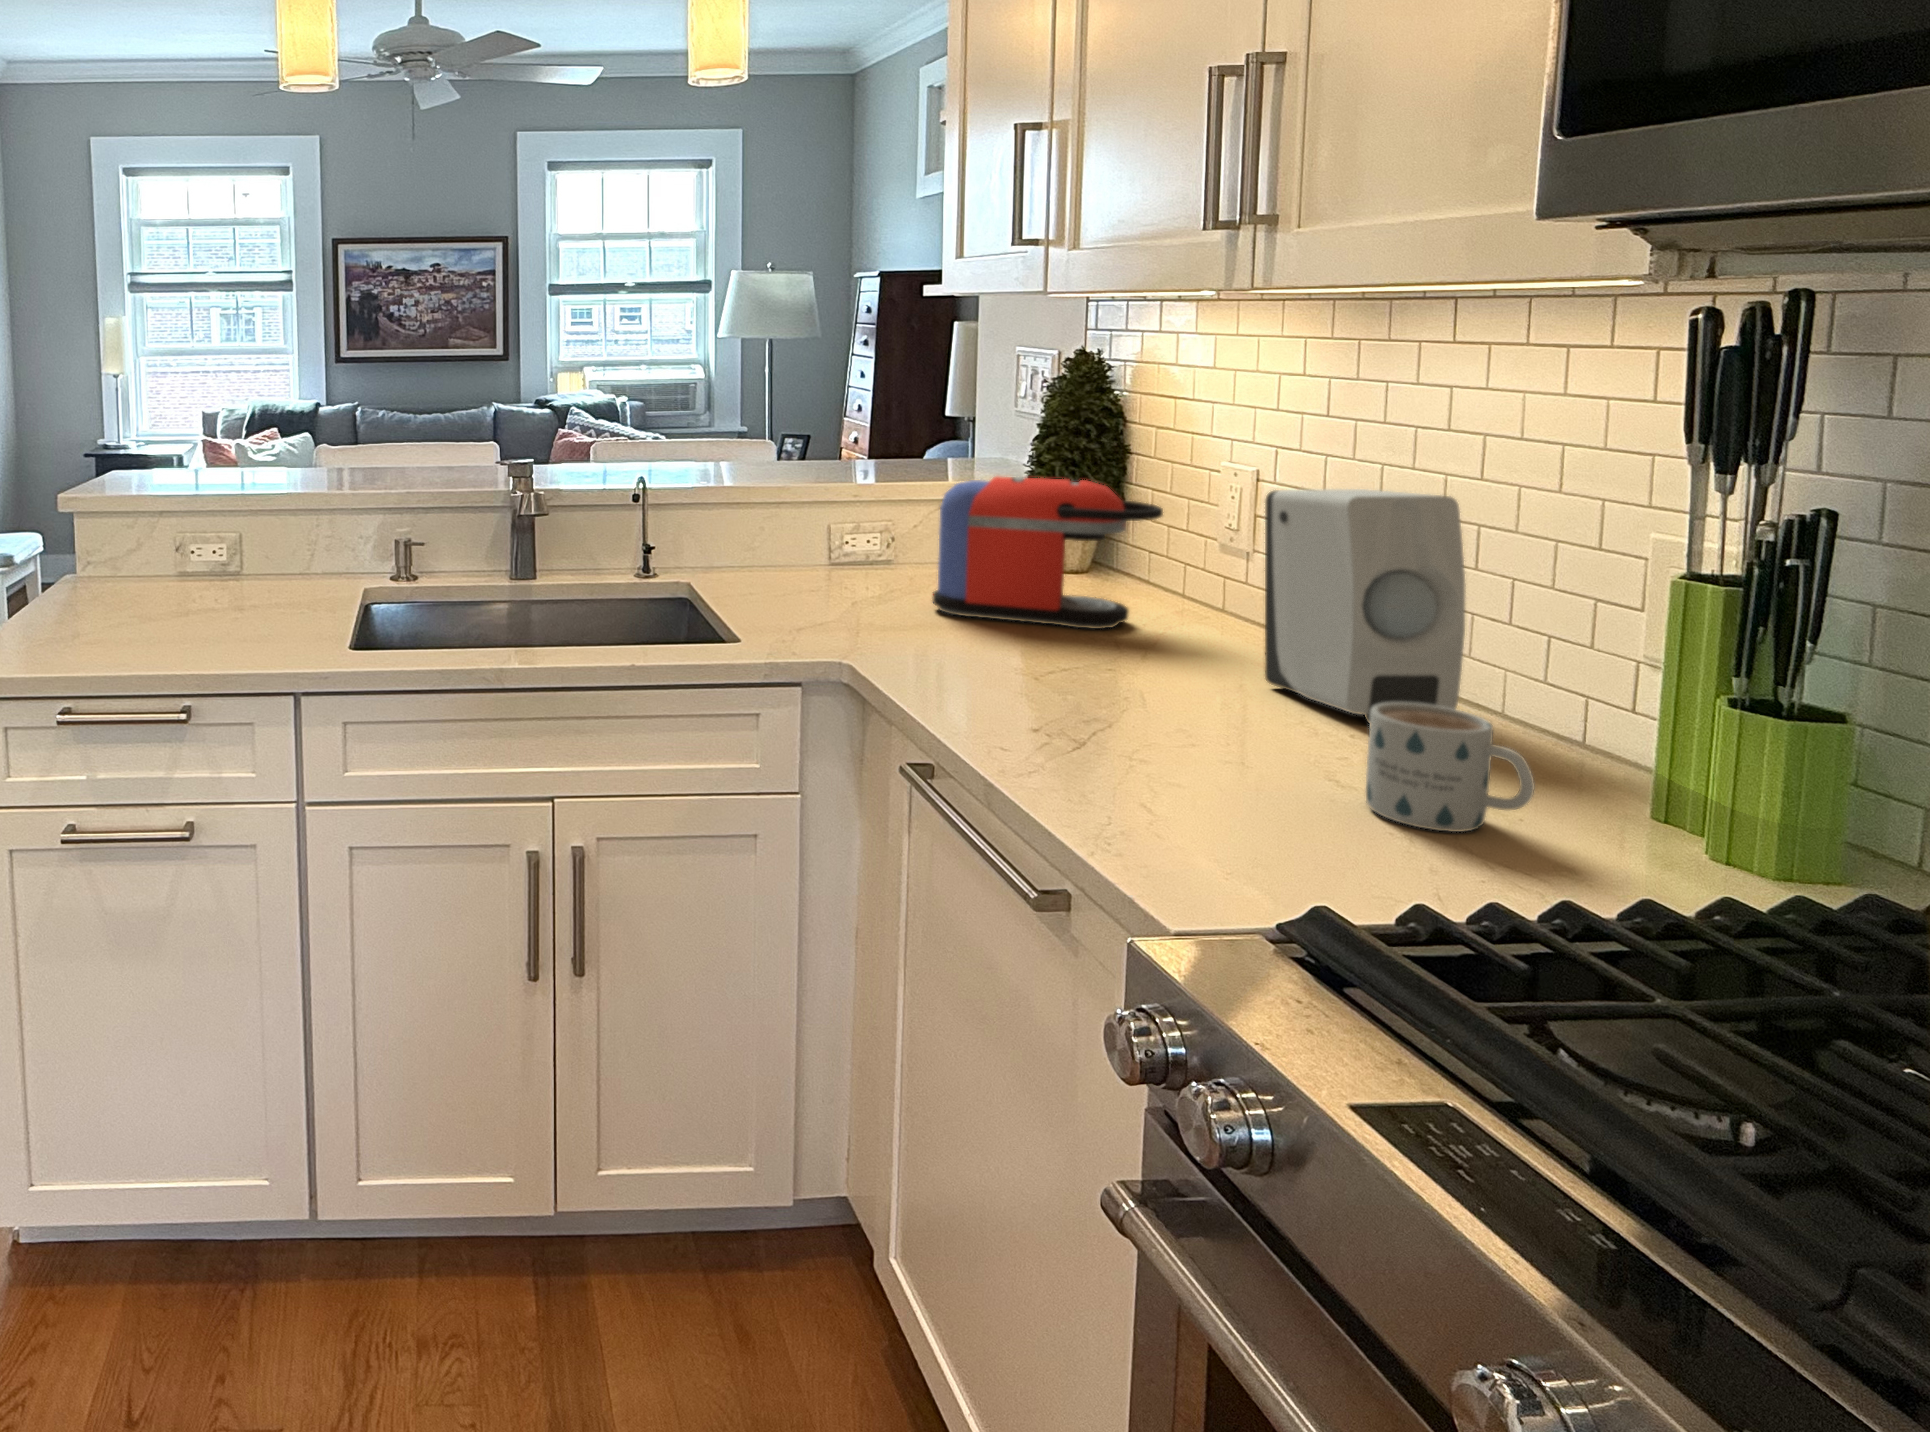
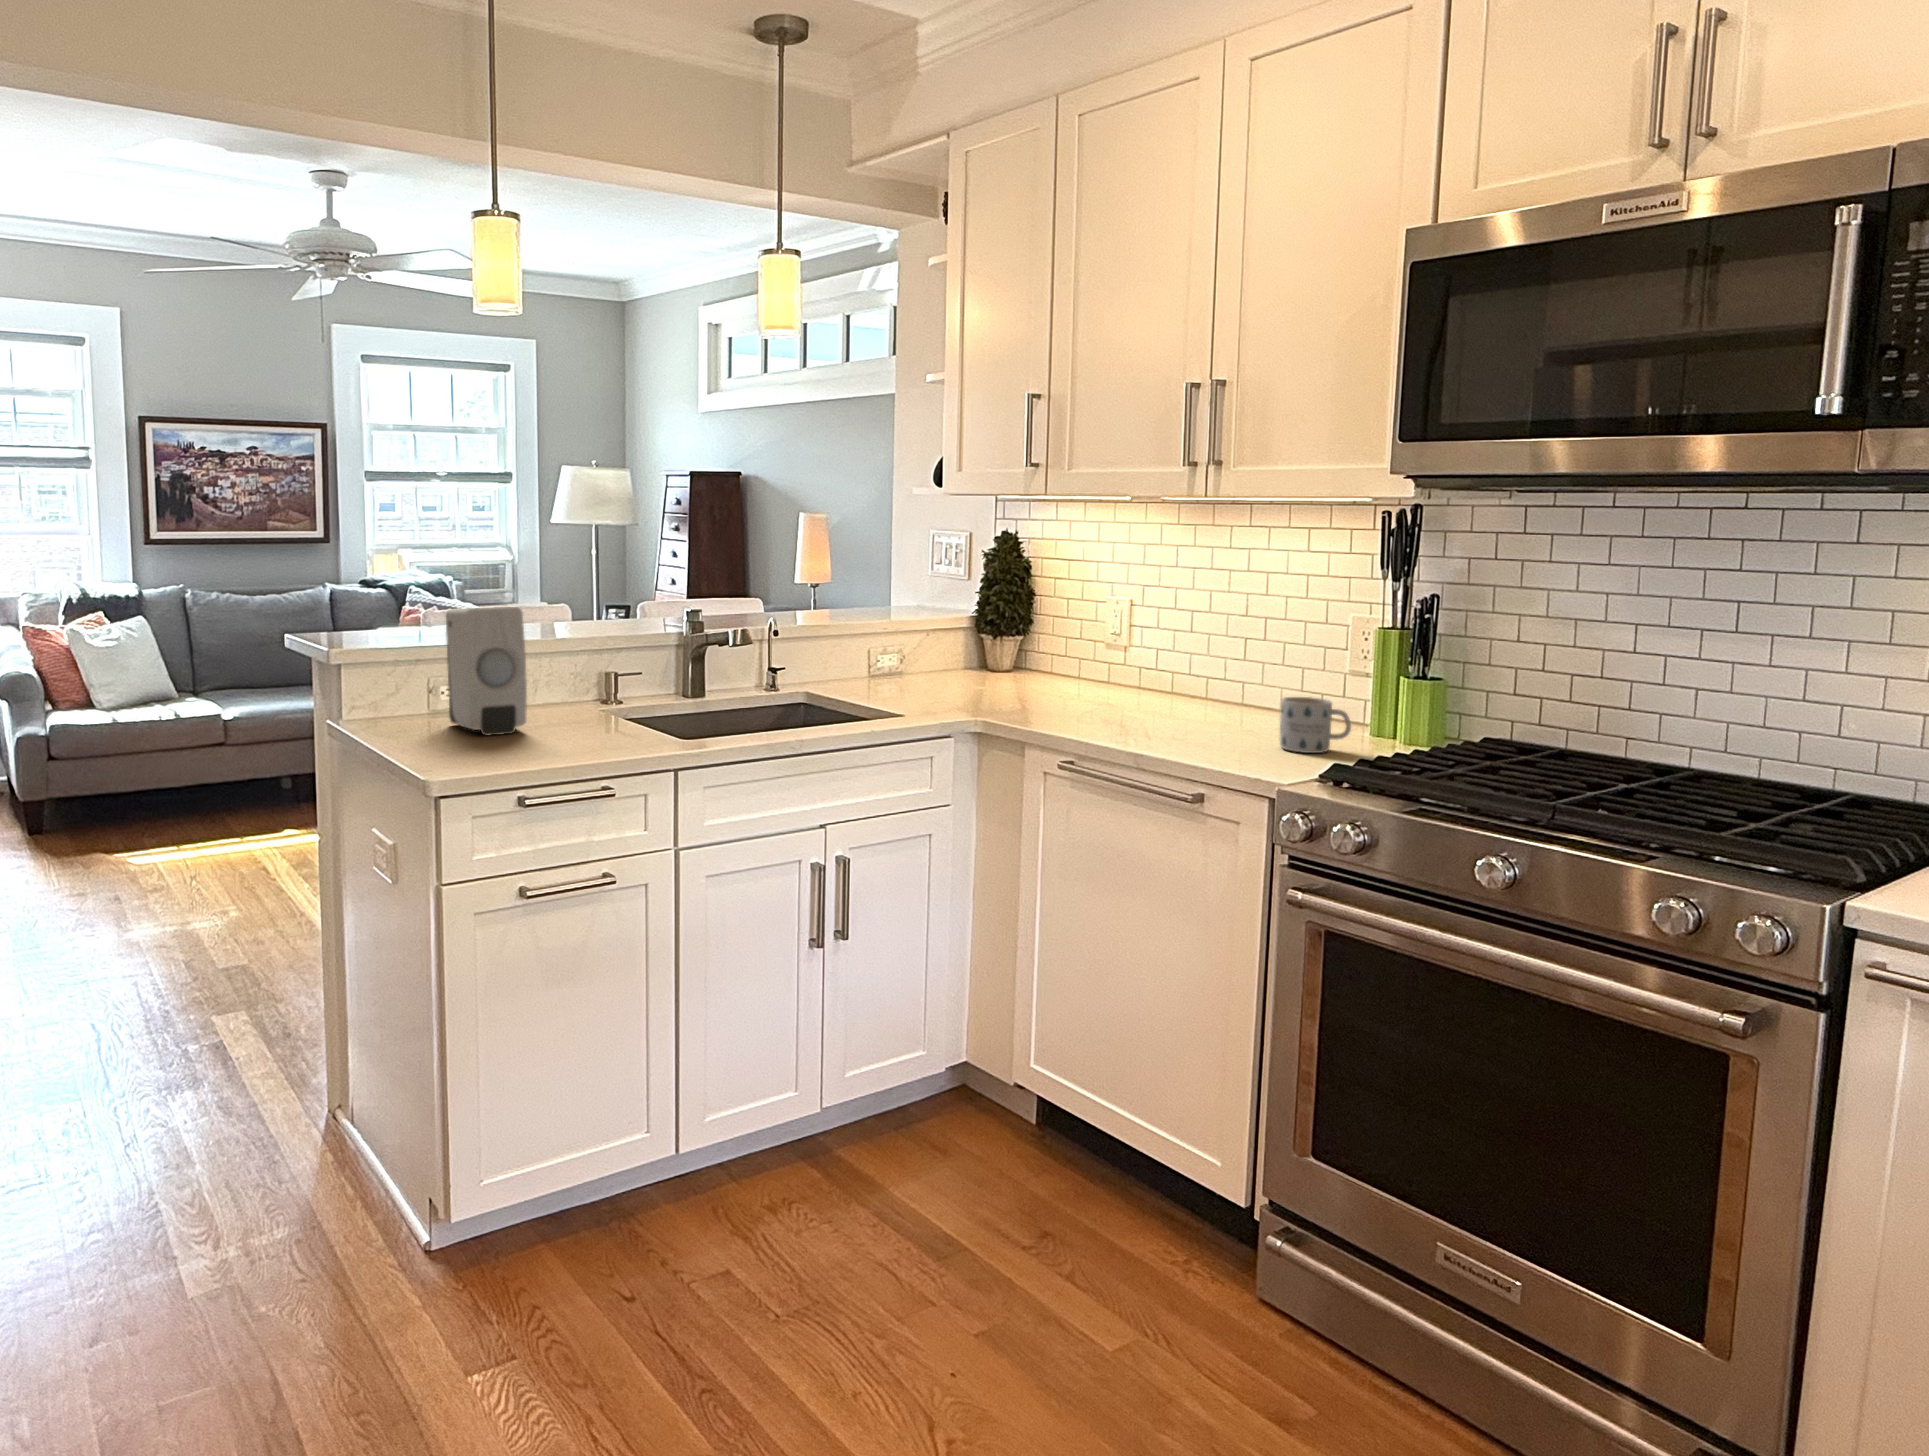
coffee maker: present [932,476,1163,629] -> none [960,606,1090,697]
soap dispenser: present [1265,489,1466,722] -> present [446,607,527,736]

